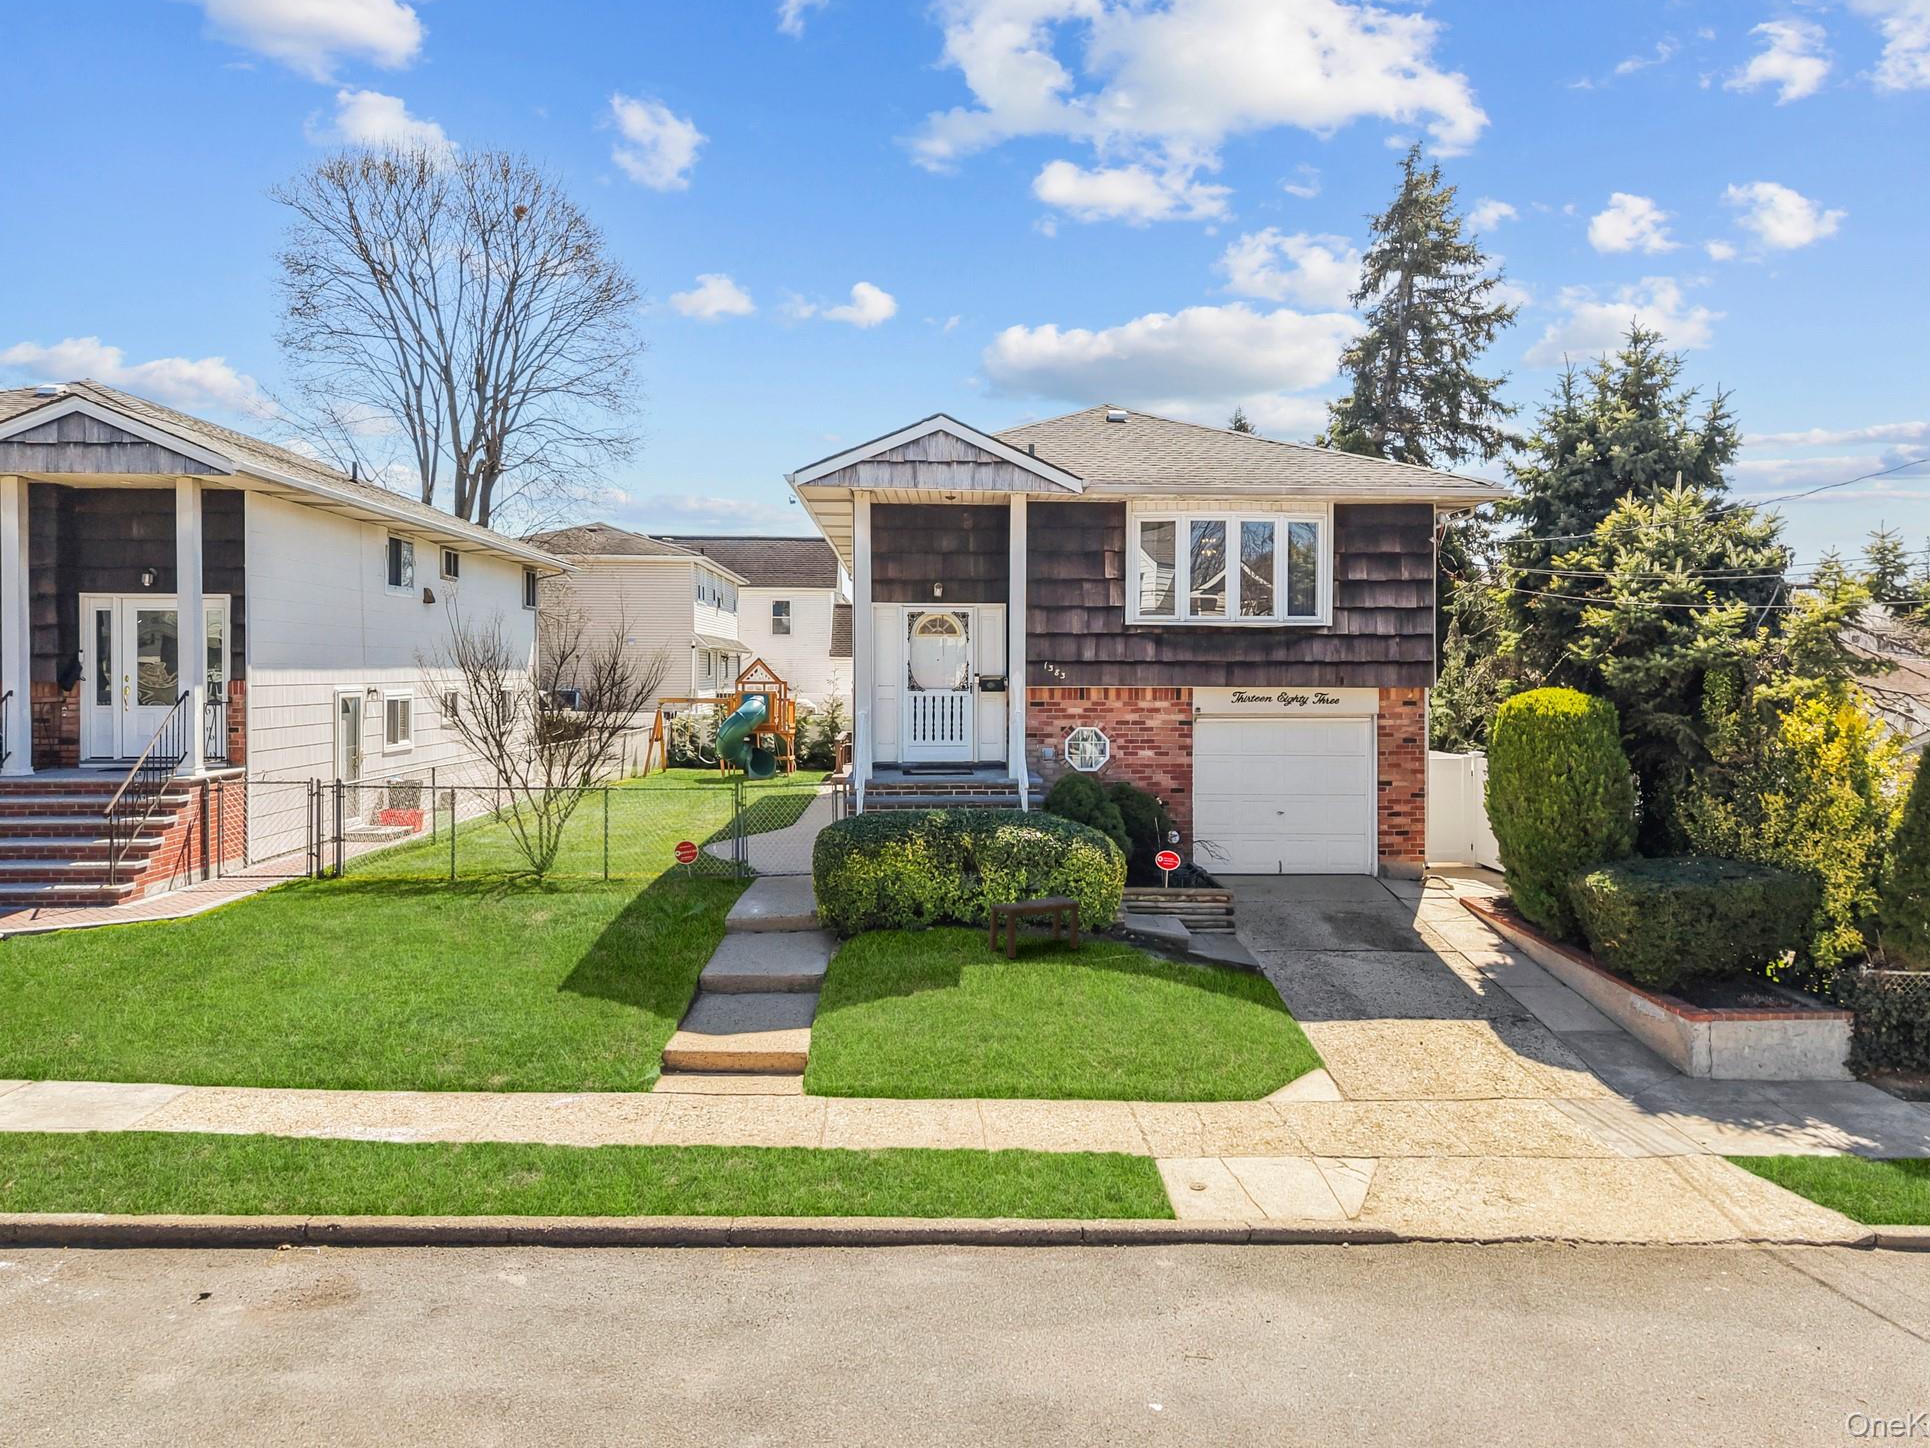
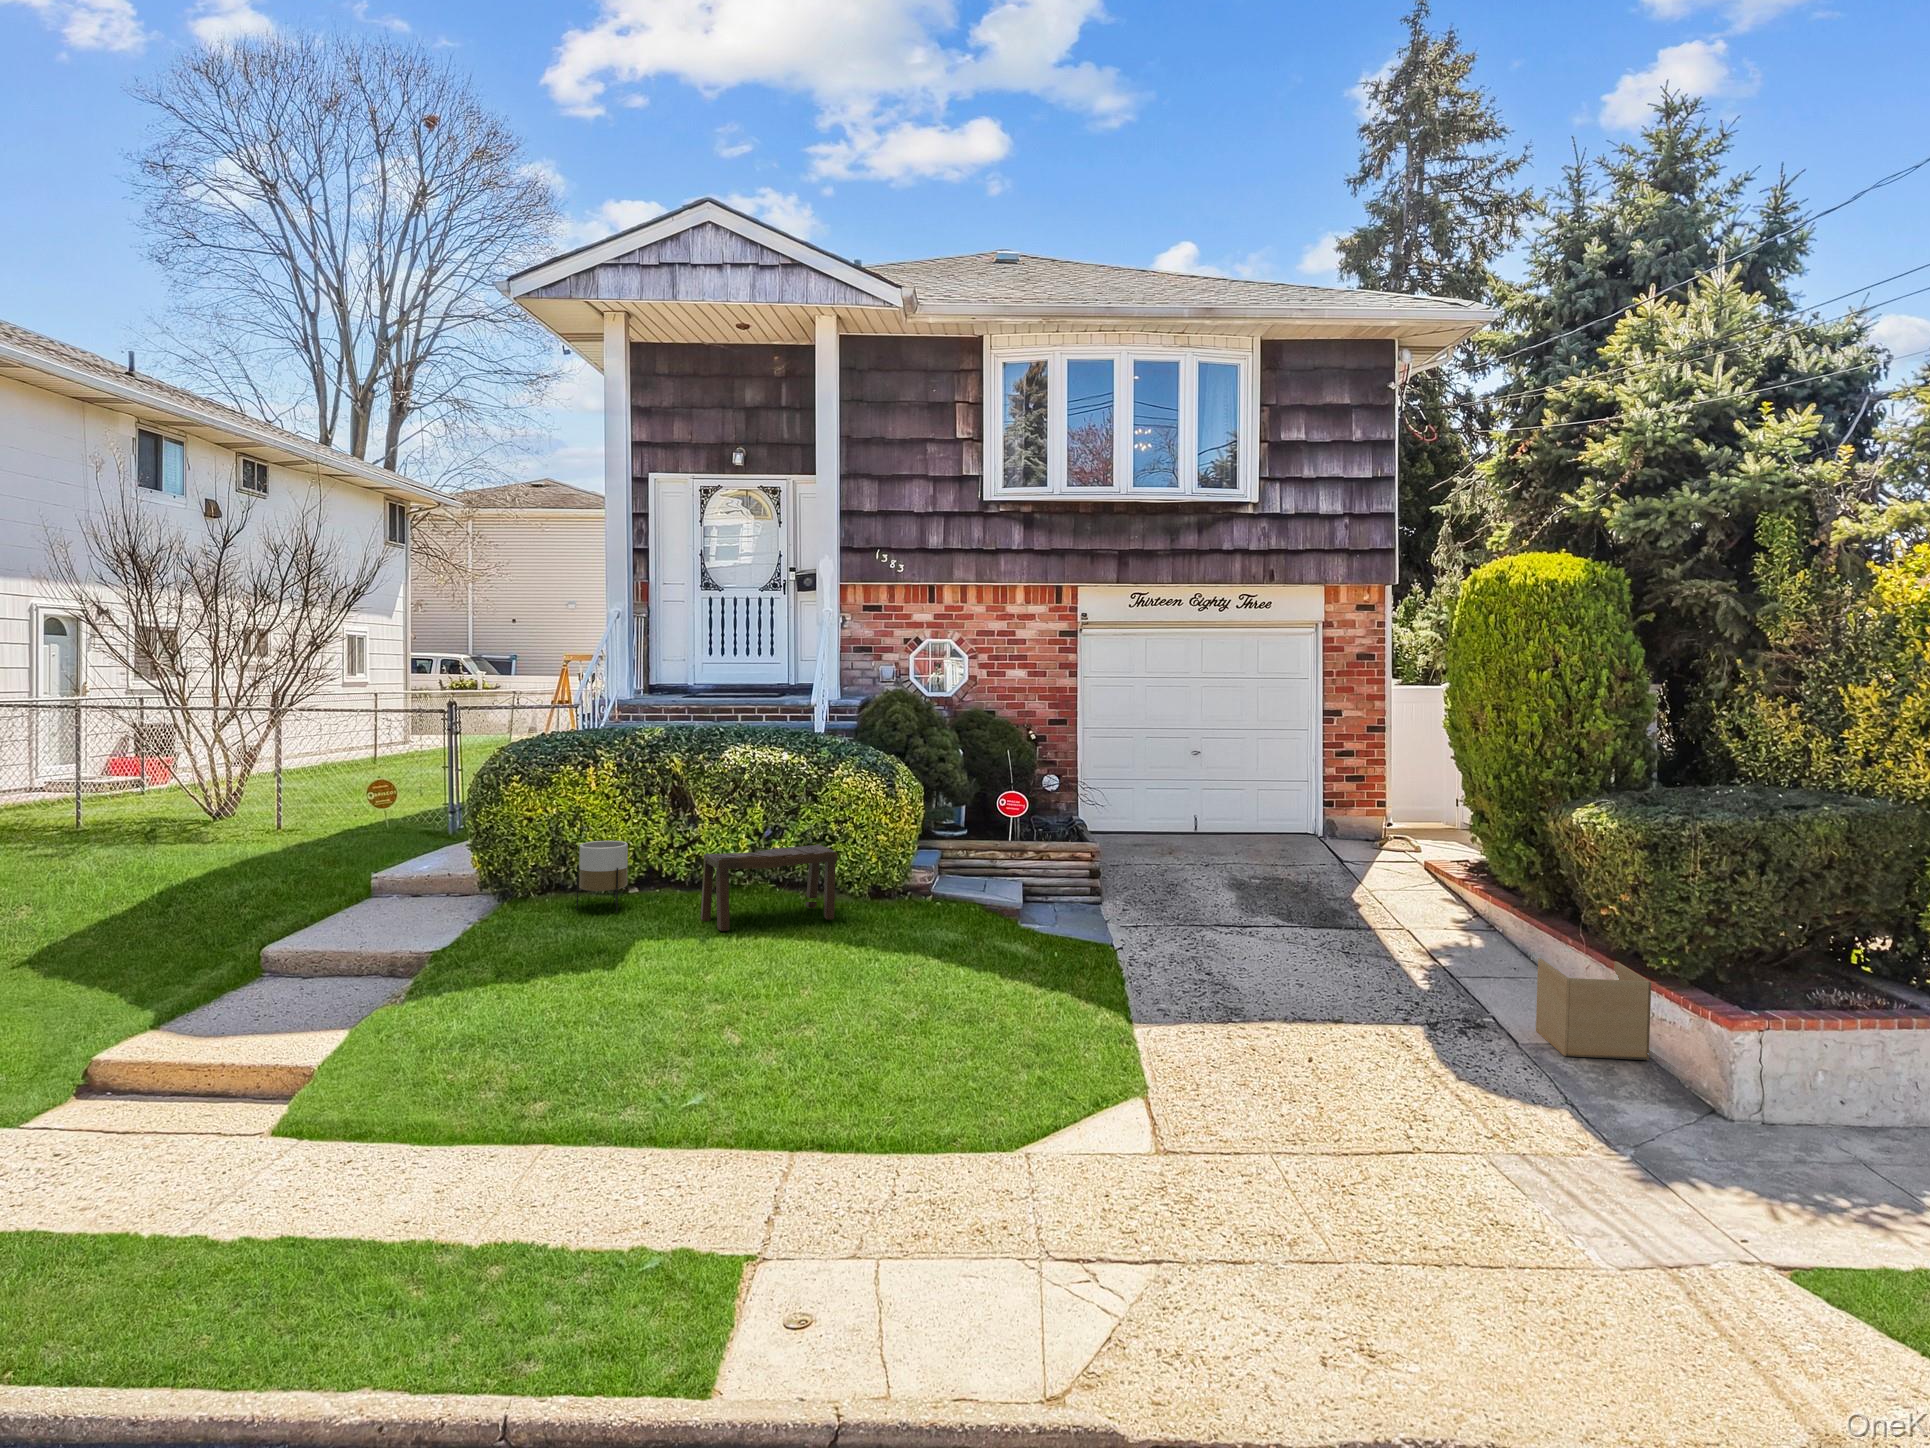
planter: none [904,895,937,946] -> present [577,841,628,913]
cardboard box: none [1563,976,1640,1042] -> present [1536,958,1651,1060]

